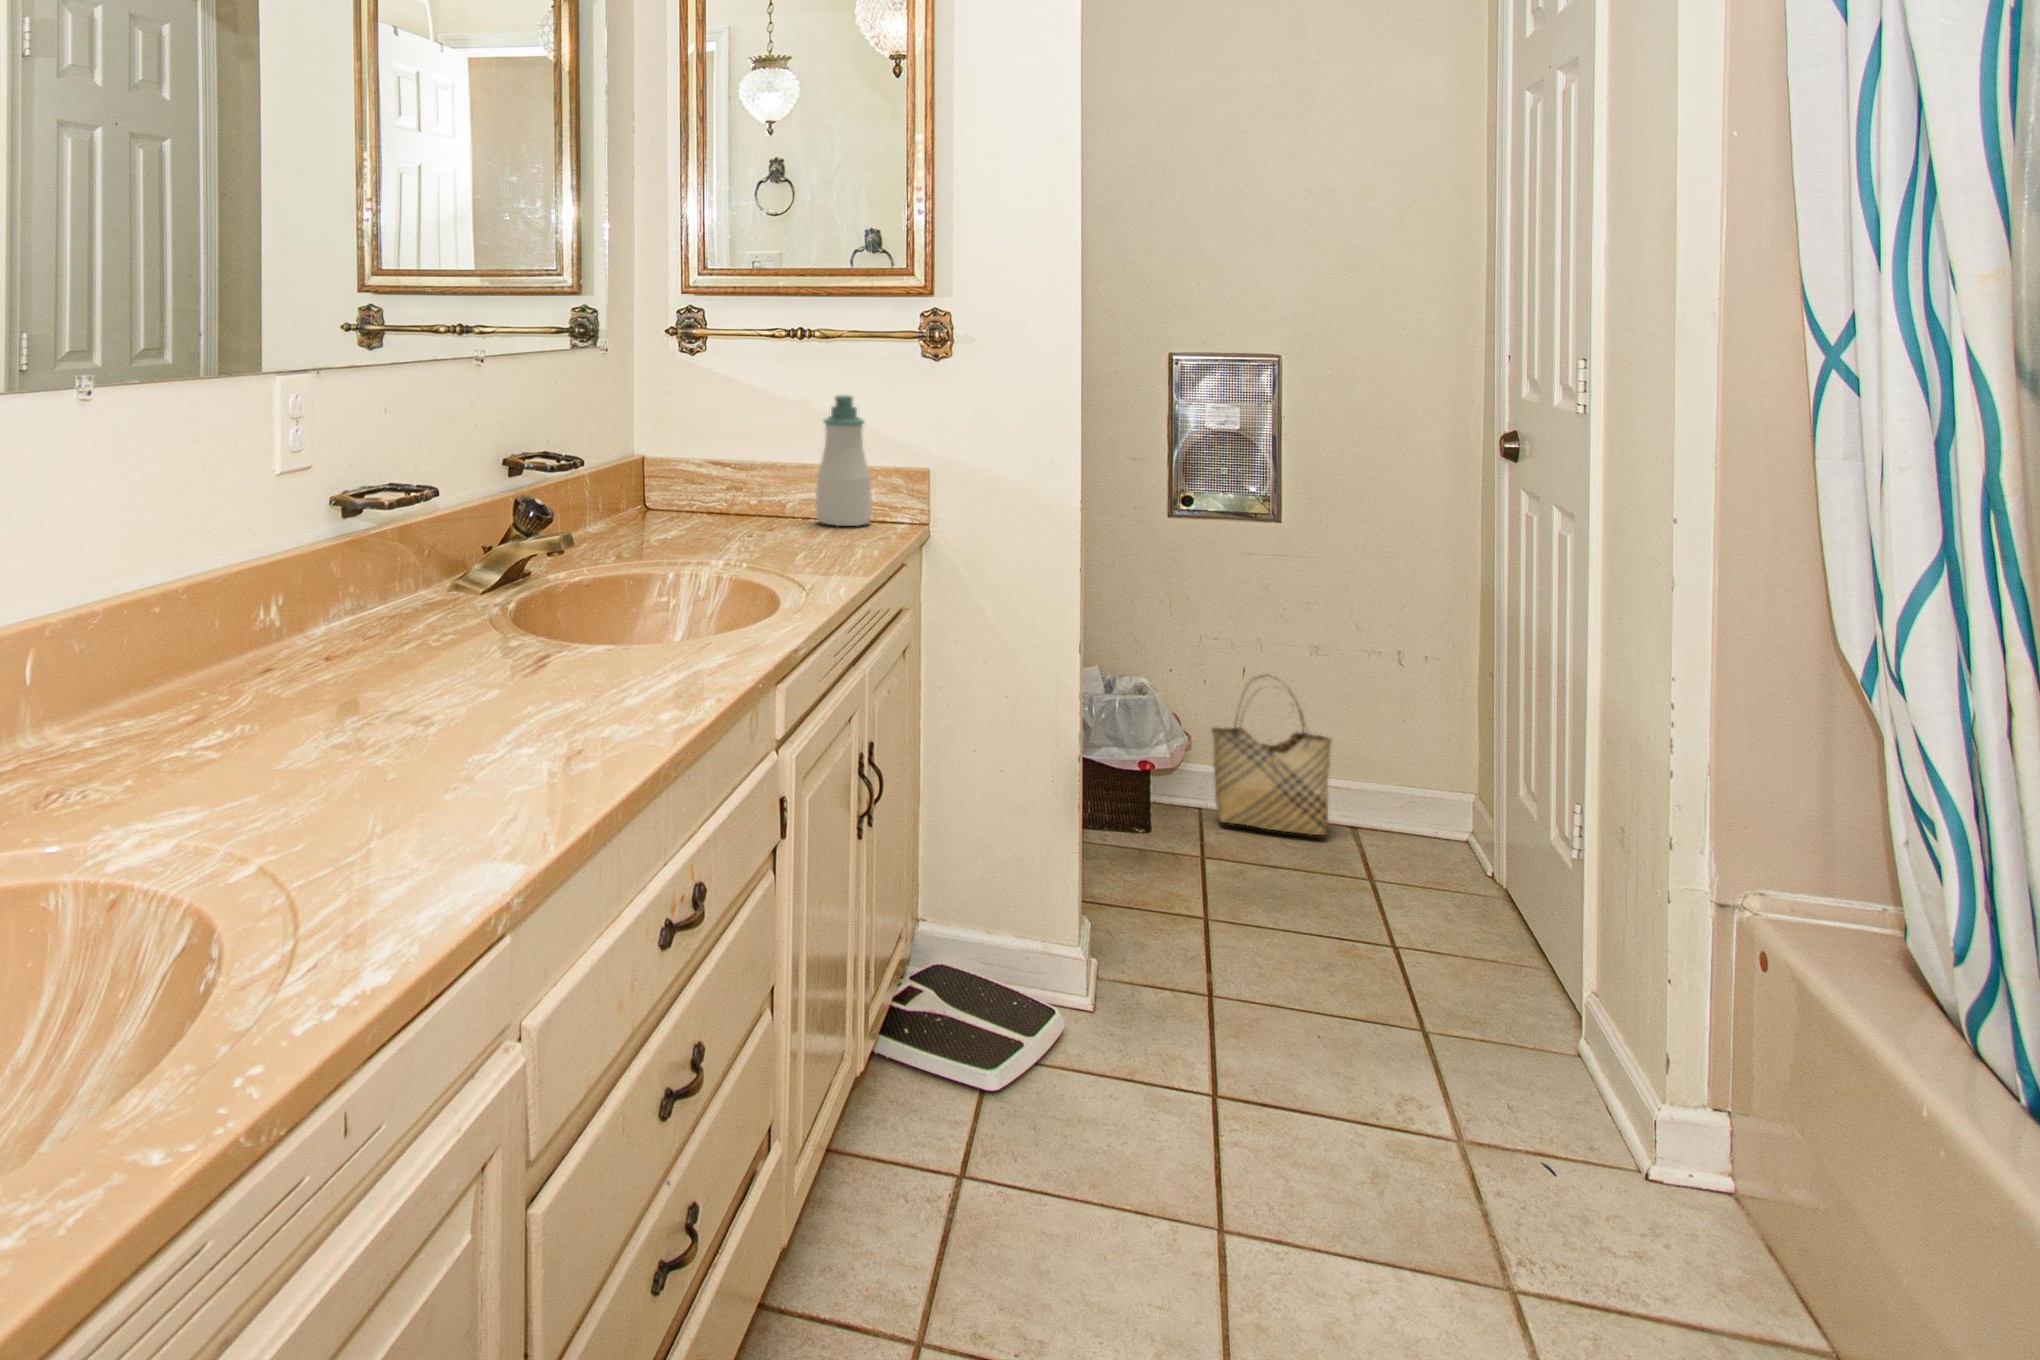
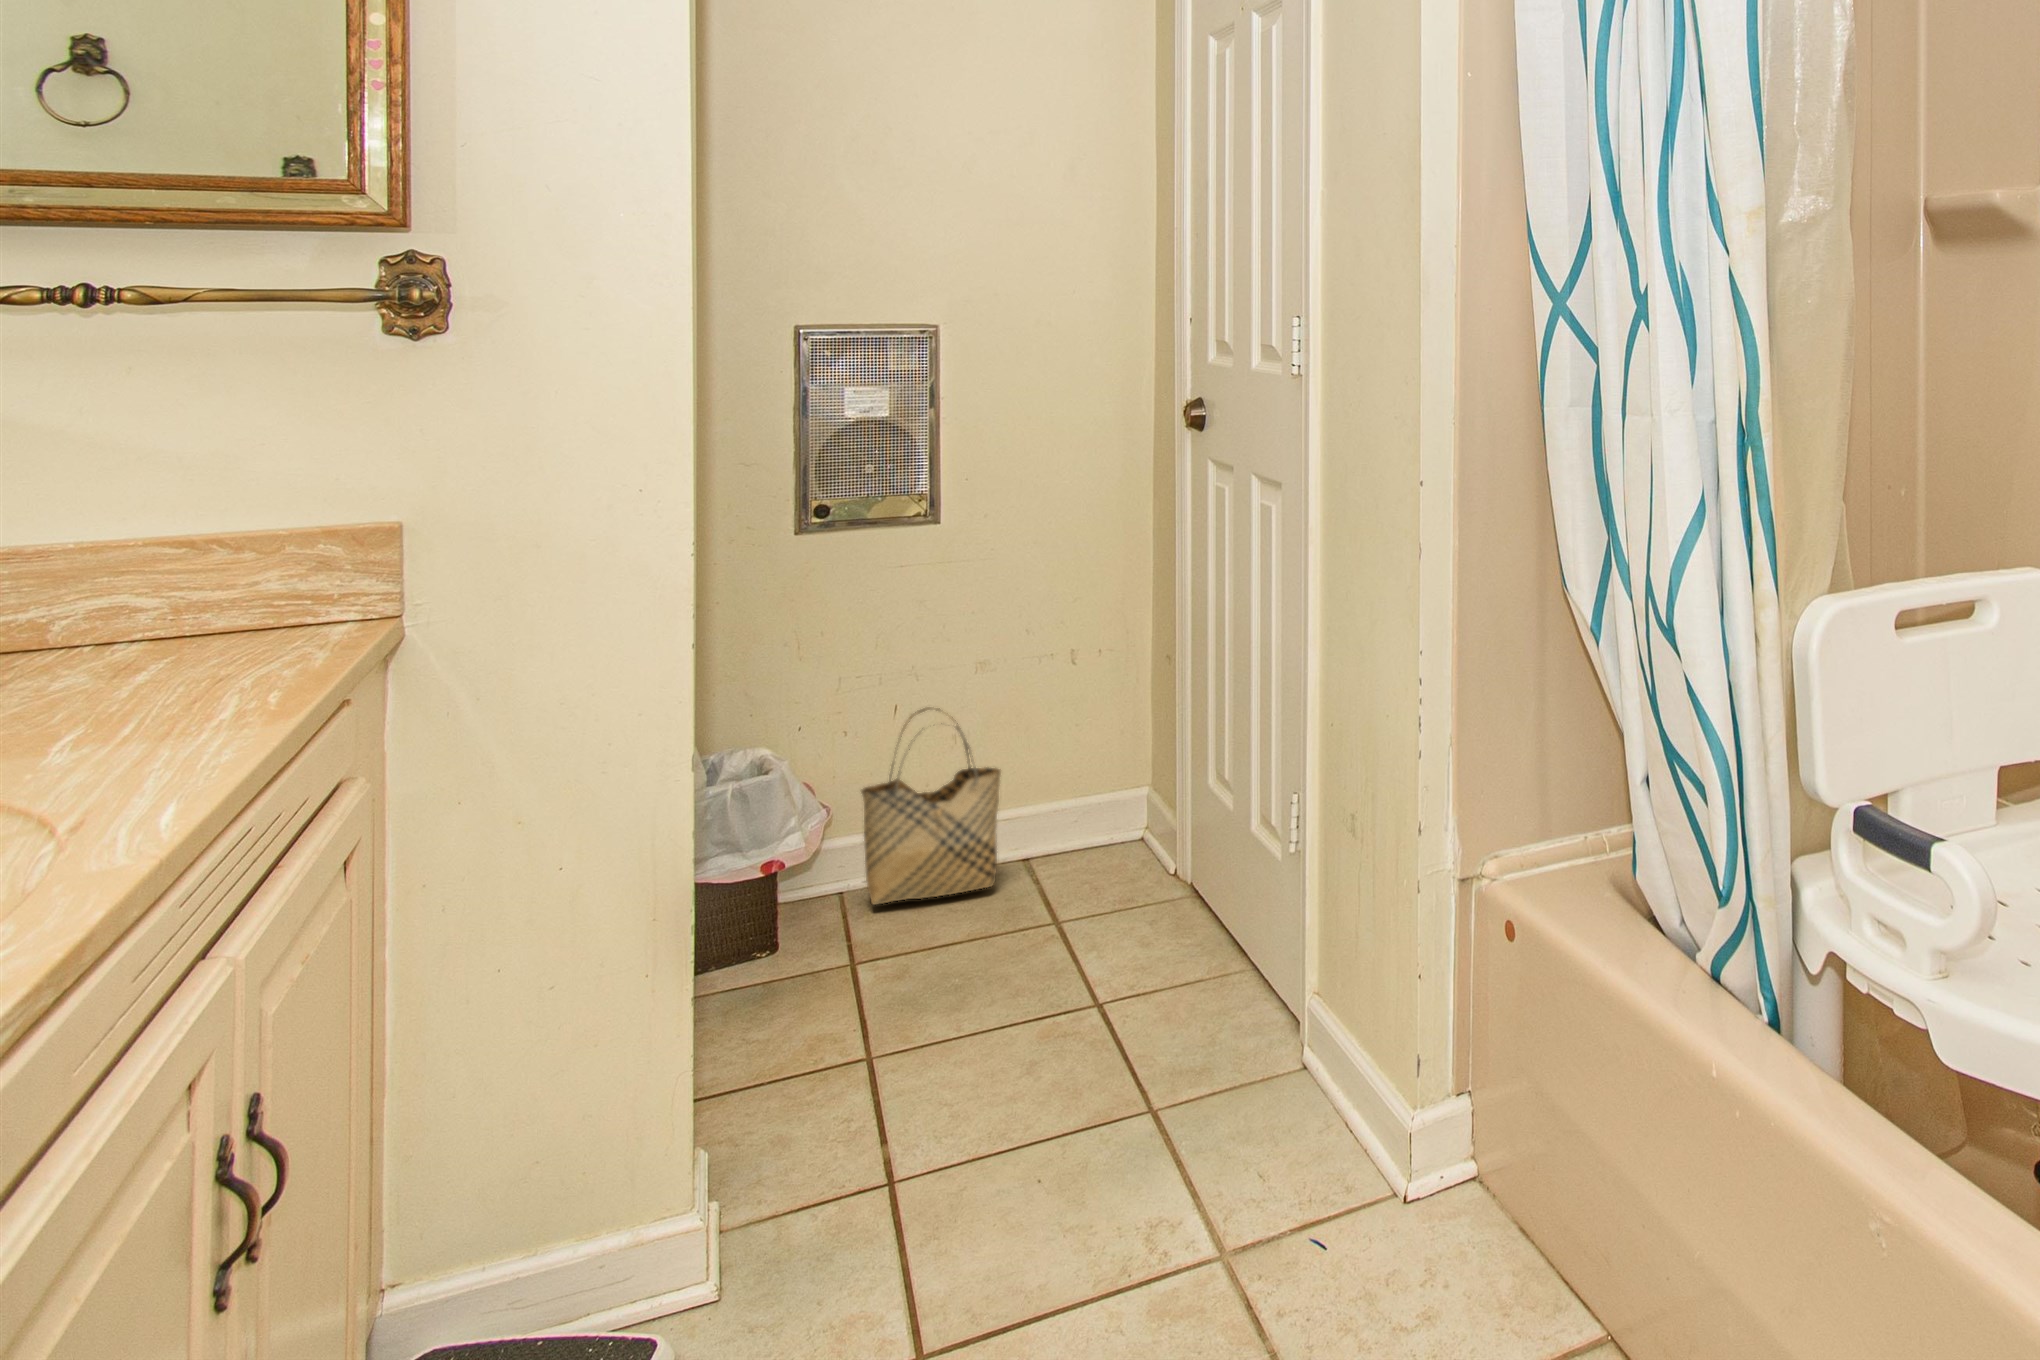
soap bottle: present [816,395,872,526] -> none [133,405,272,655]

